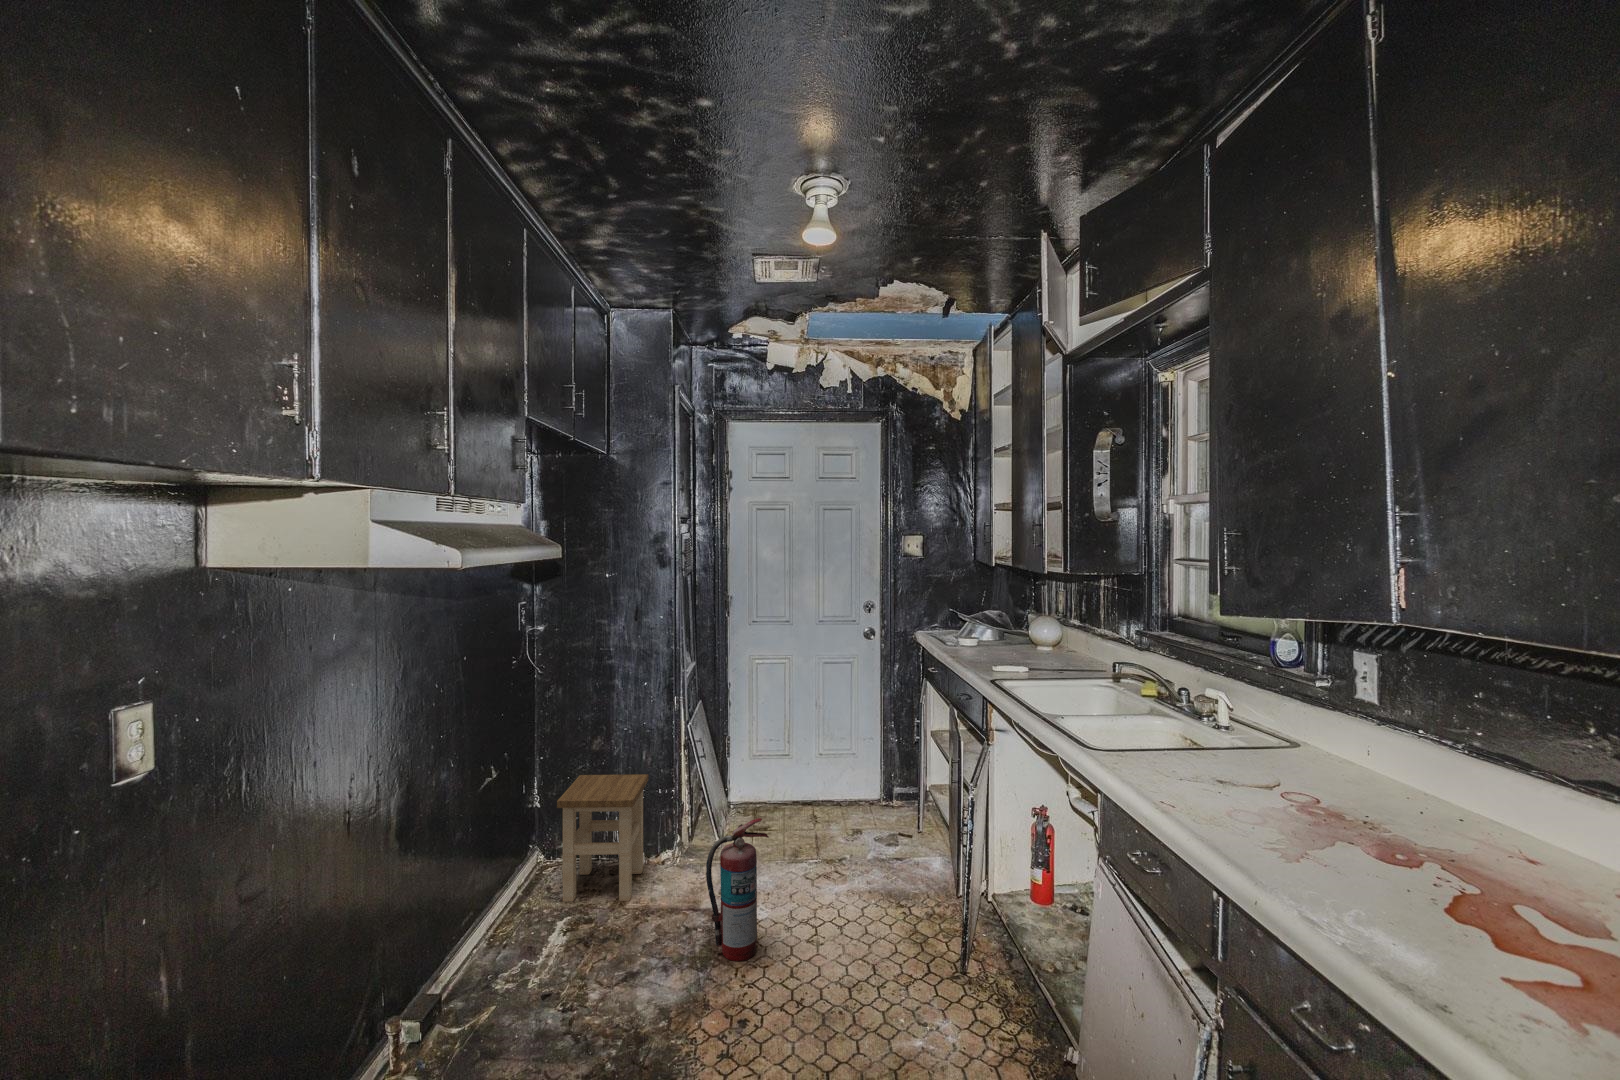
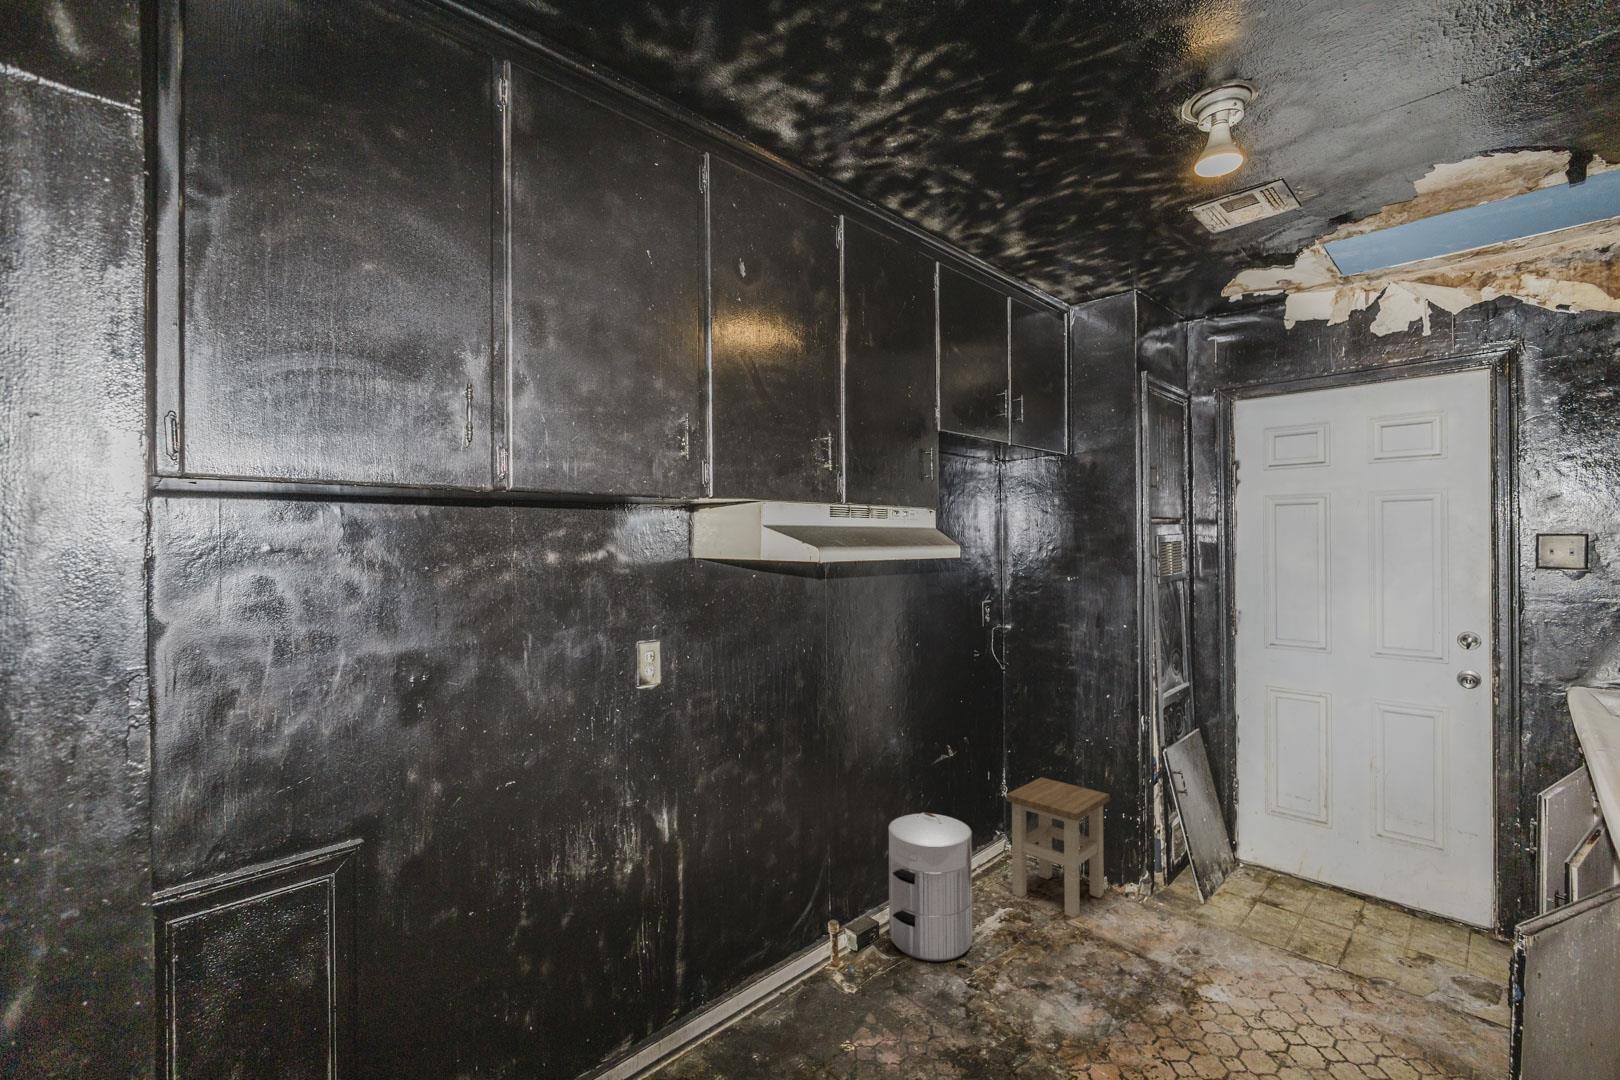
fire extinguisher: present [706,818,769,961] -> none [1127,872,1209,1033]
waste bin: none [448,842,549,1014] -> present [888,812,972,961]

